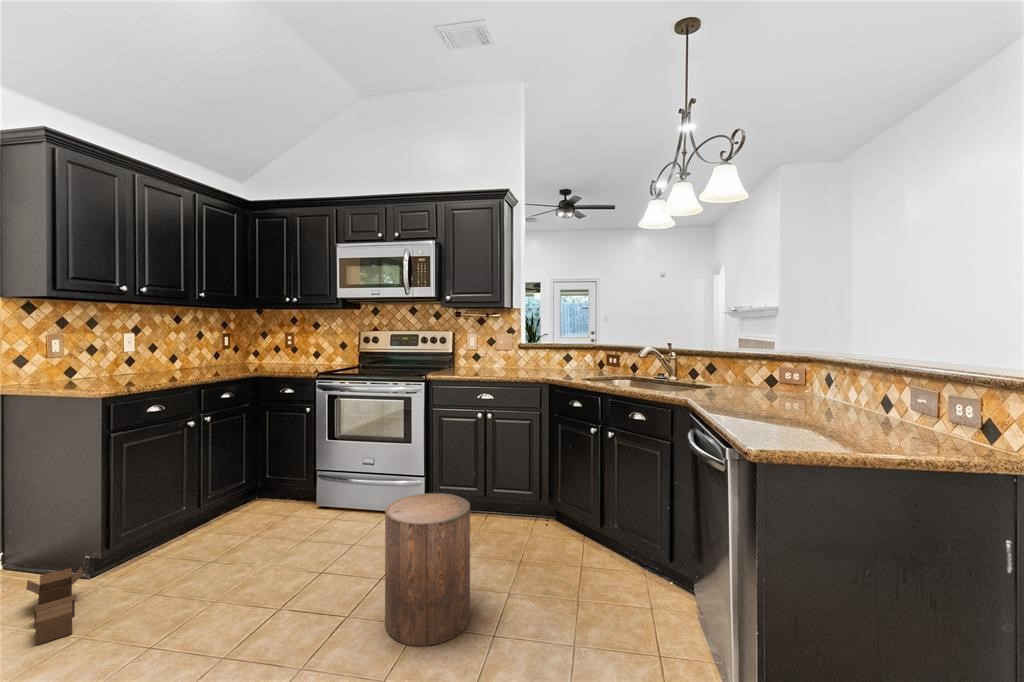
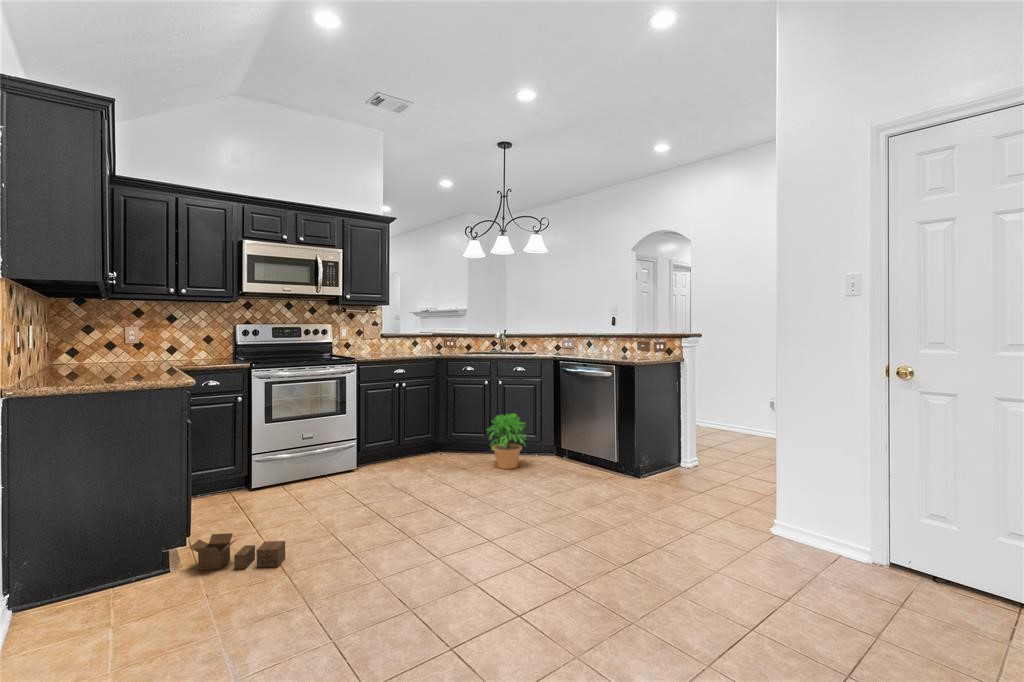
stool: present [385,493,470,646] -> none [437,420,485,495]
potted plant: none [545,499,620,615] -> present [490,414,525,469]

